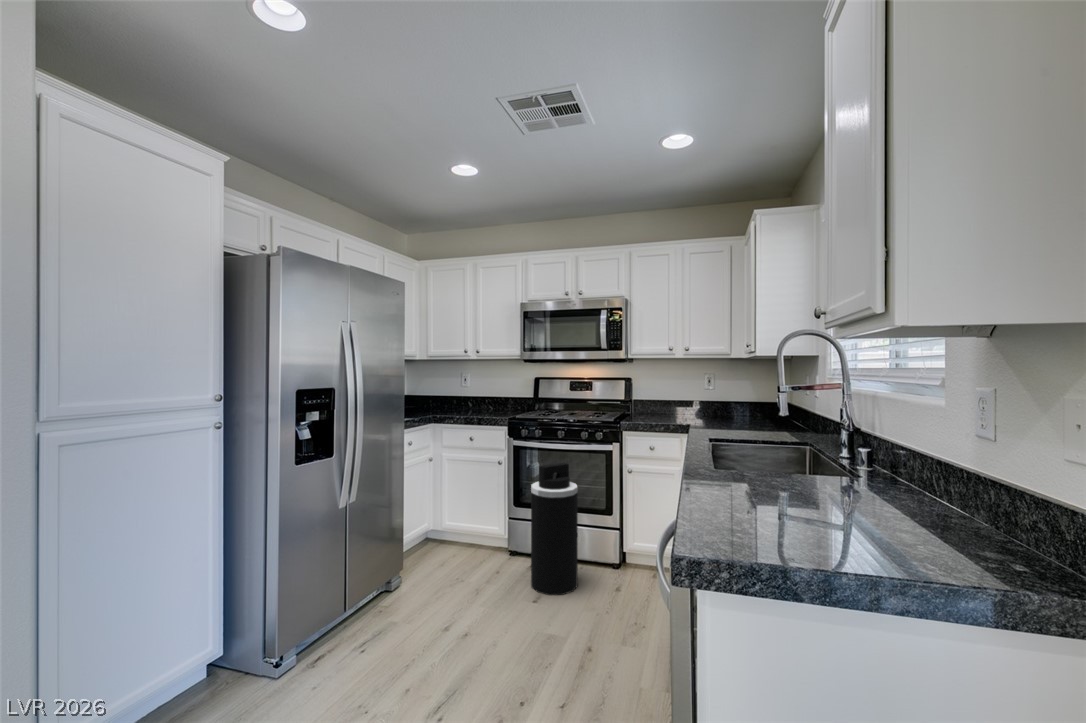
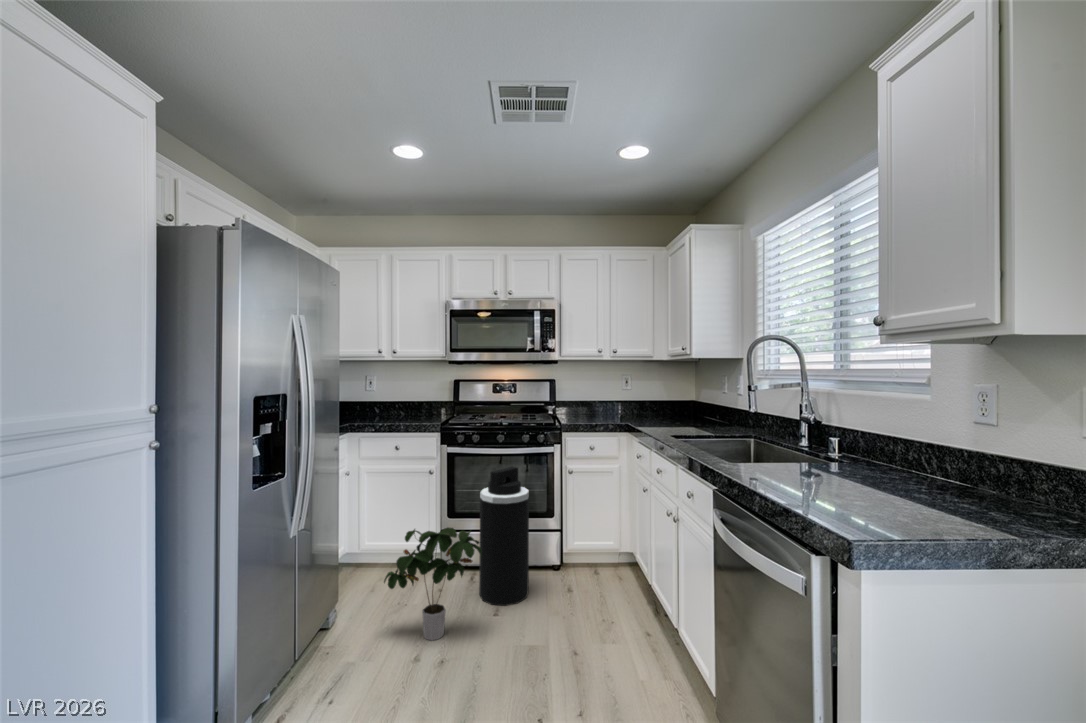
potted plant: none [435,512,518,614] -> present [384,527,482,640]

